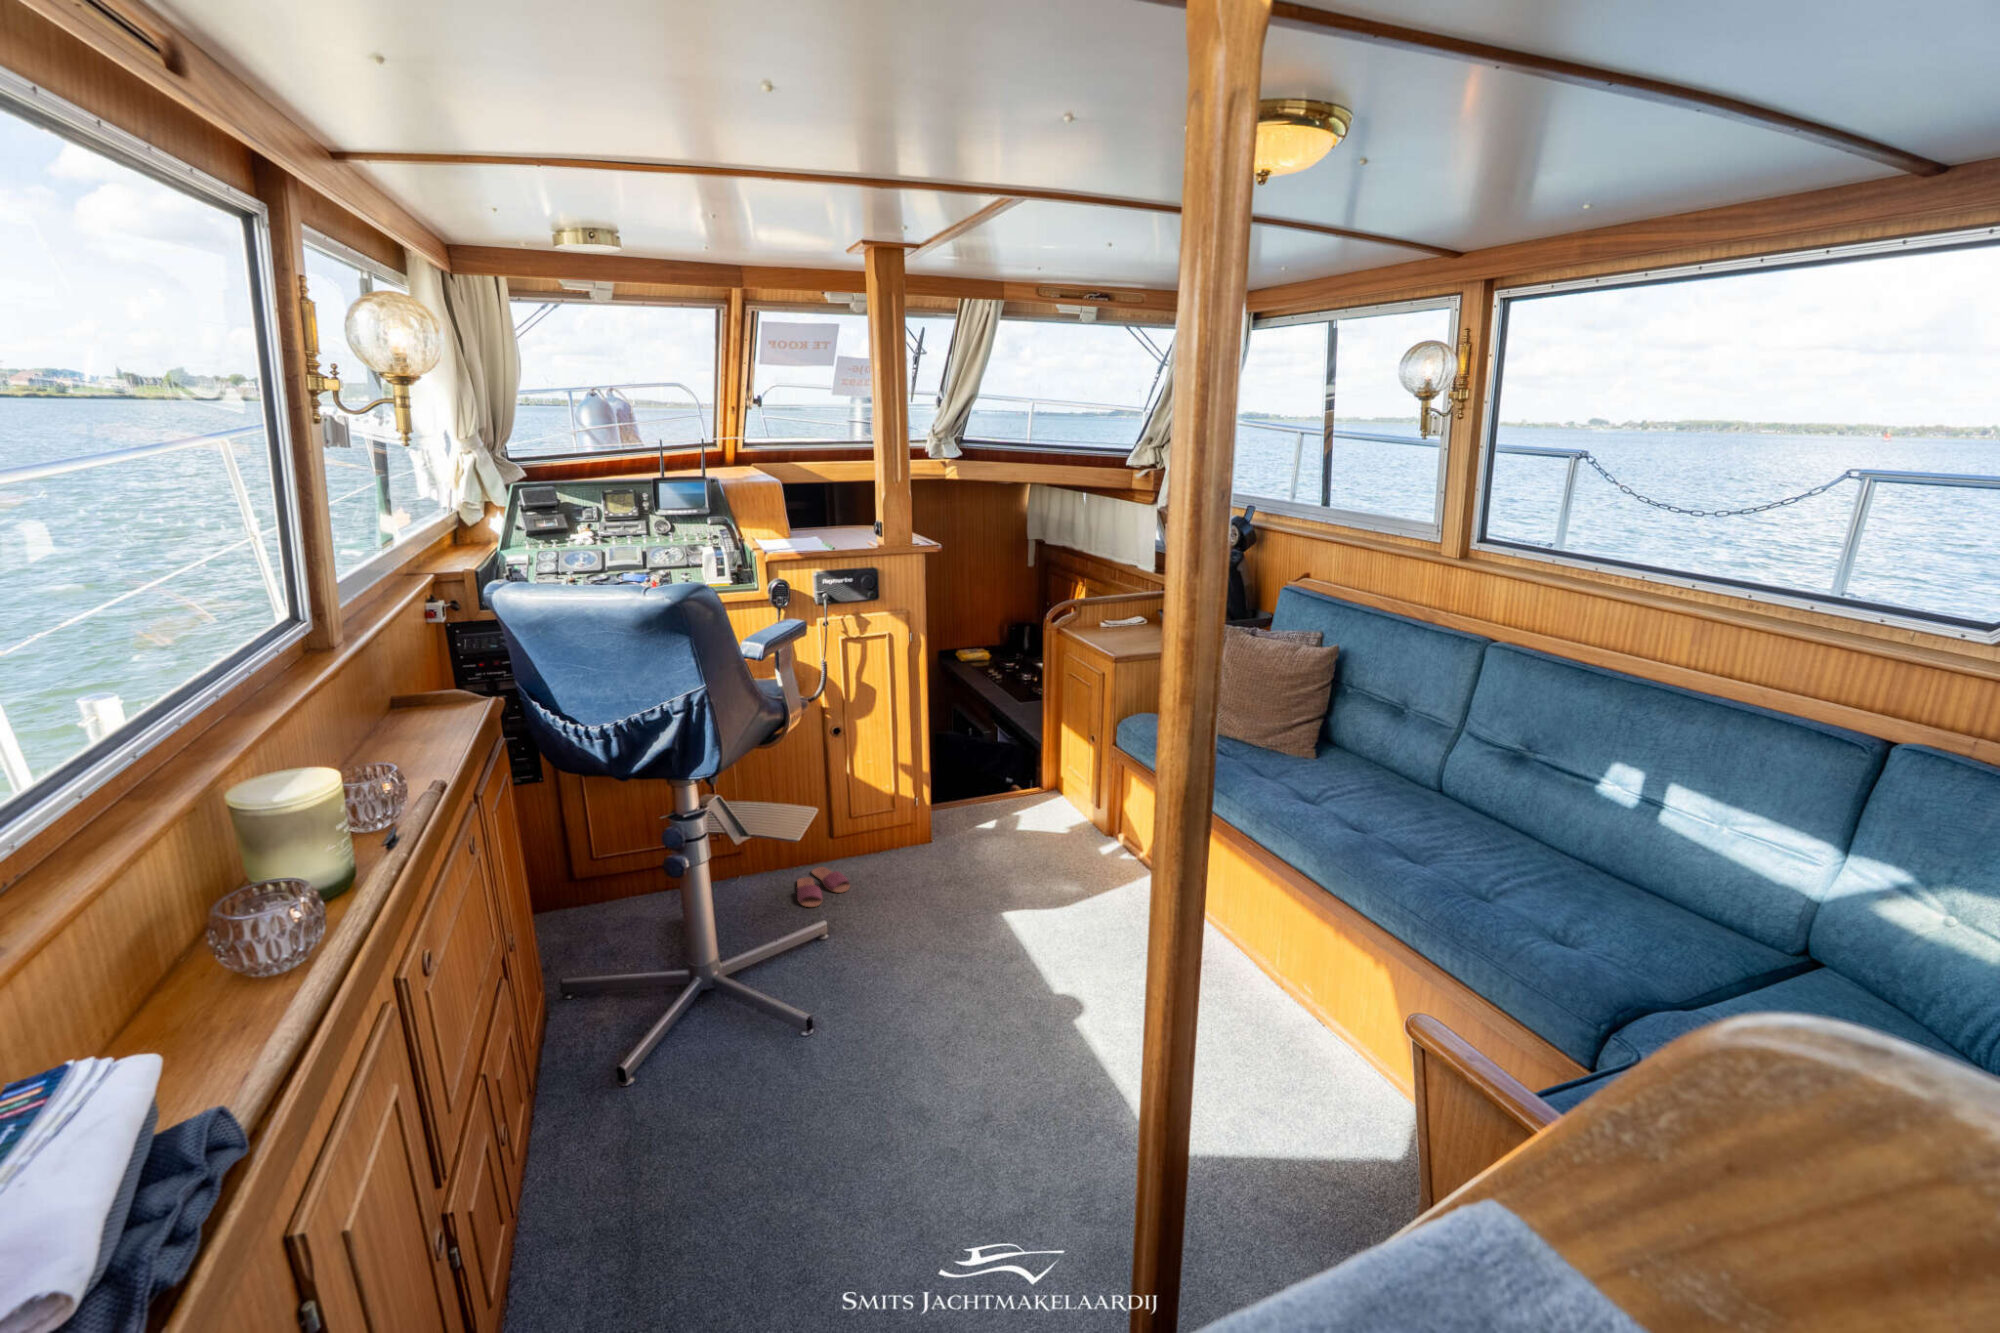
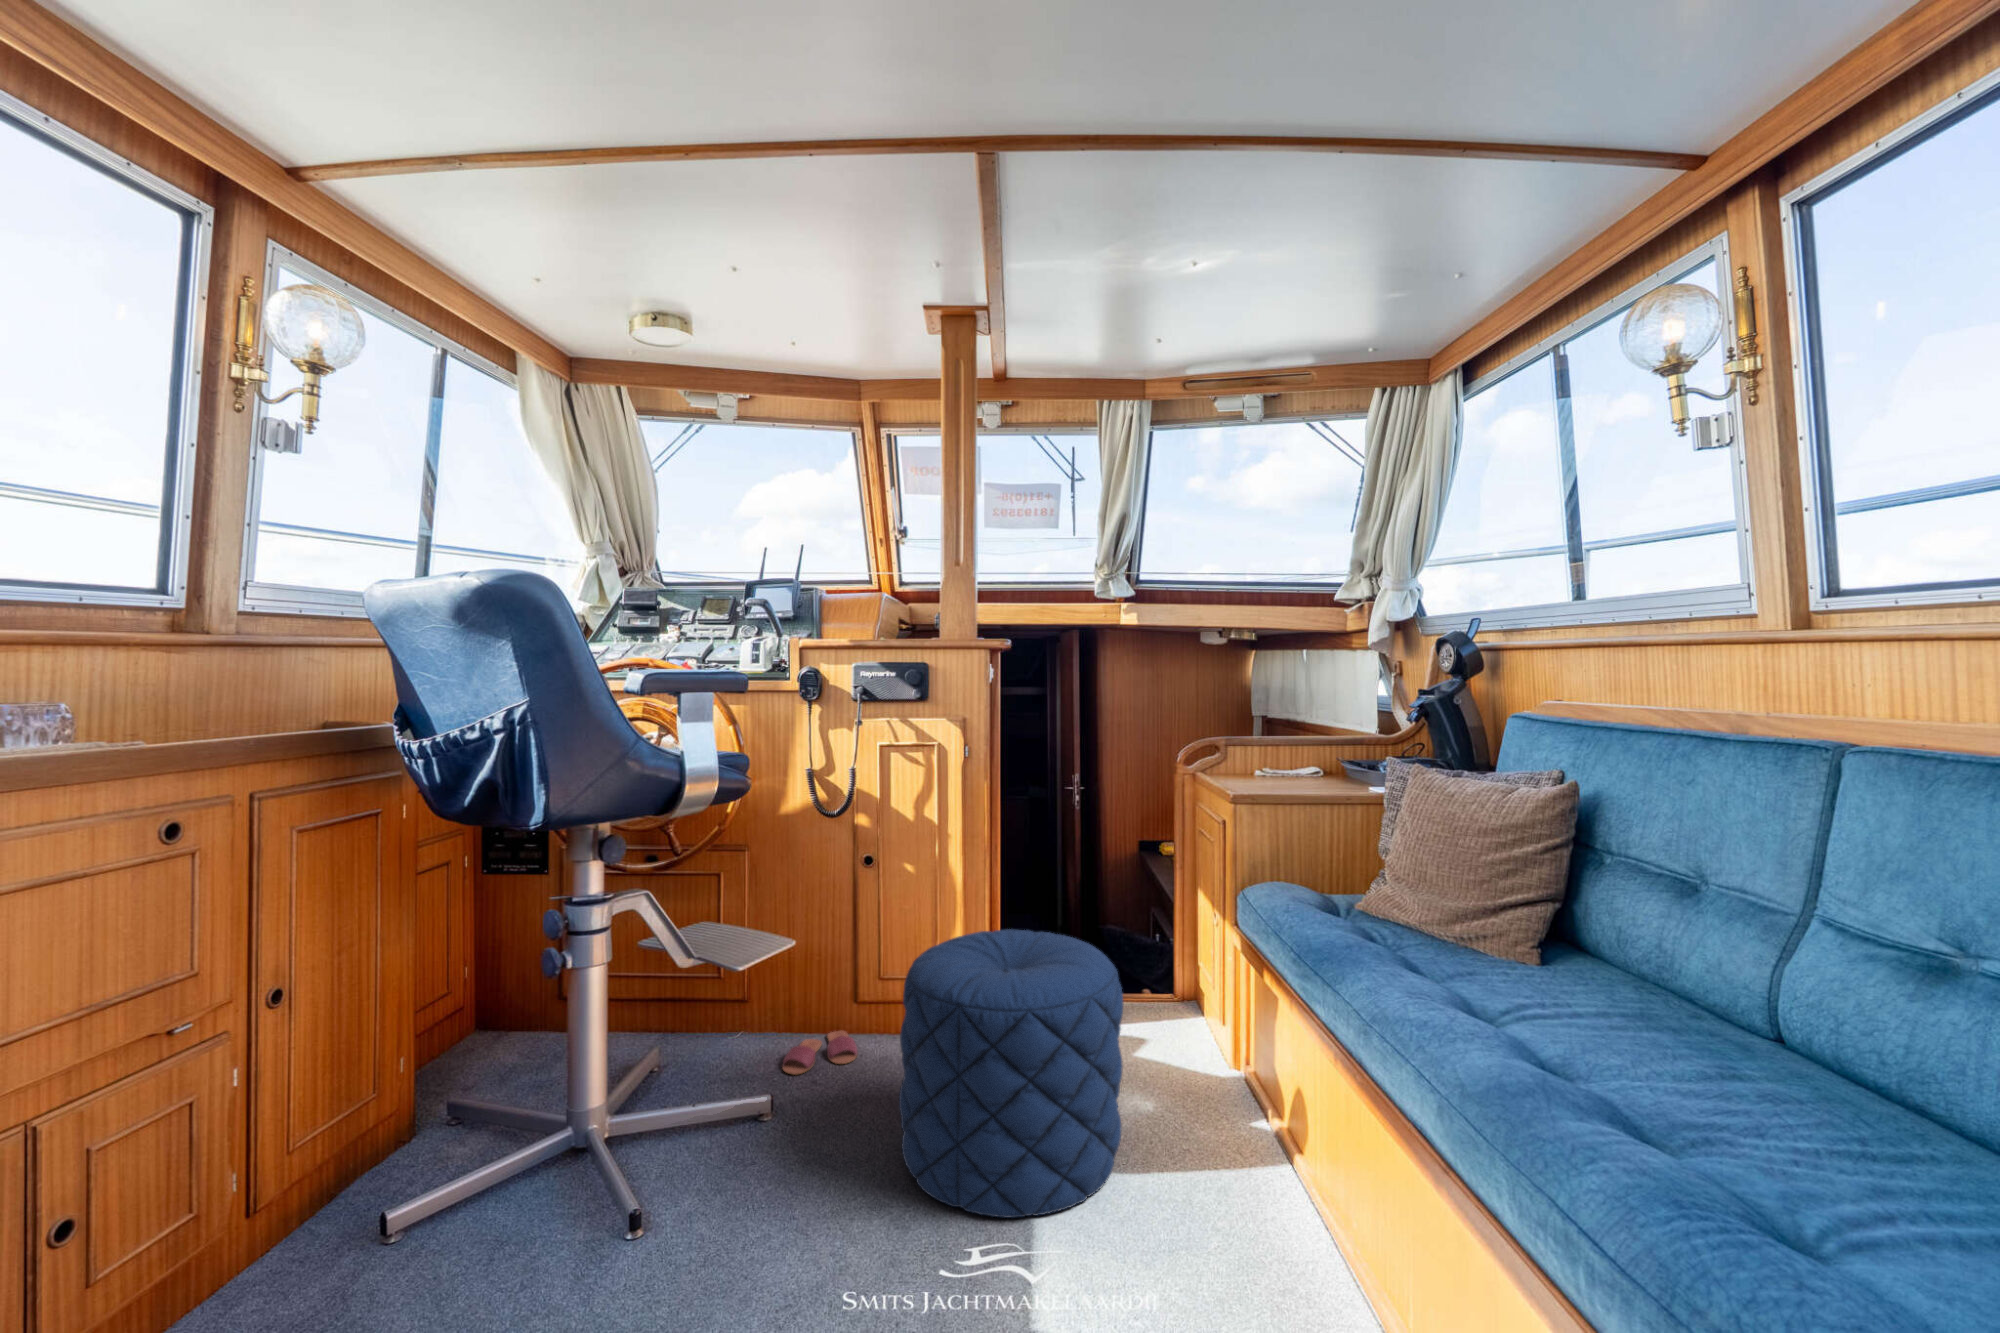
pouf: none [937,780,1091,967] -> present [899,929,1123,1218]

